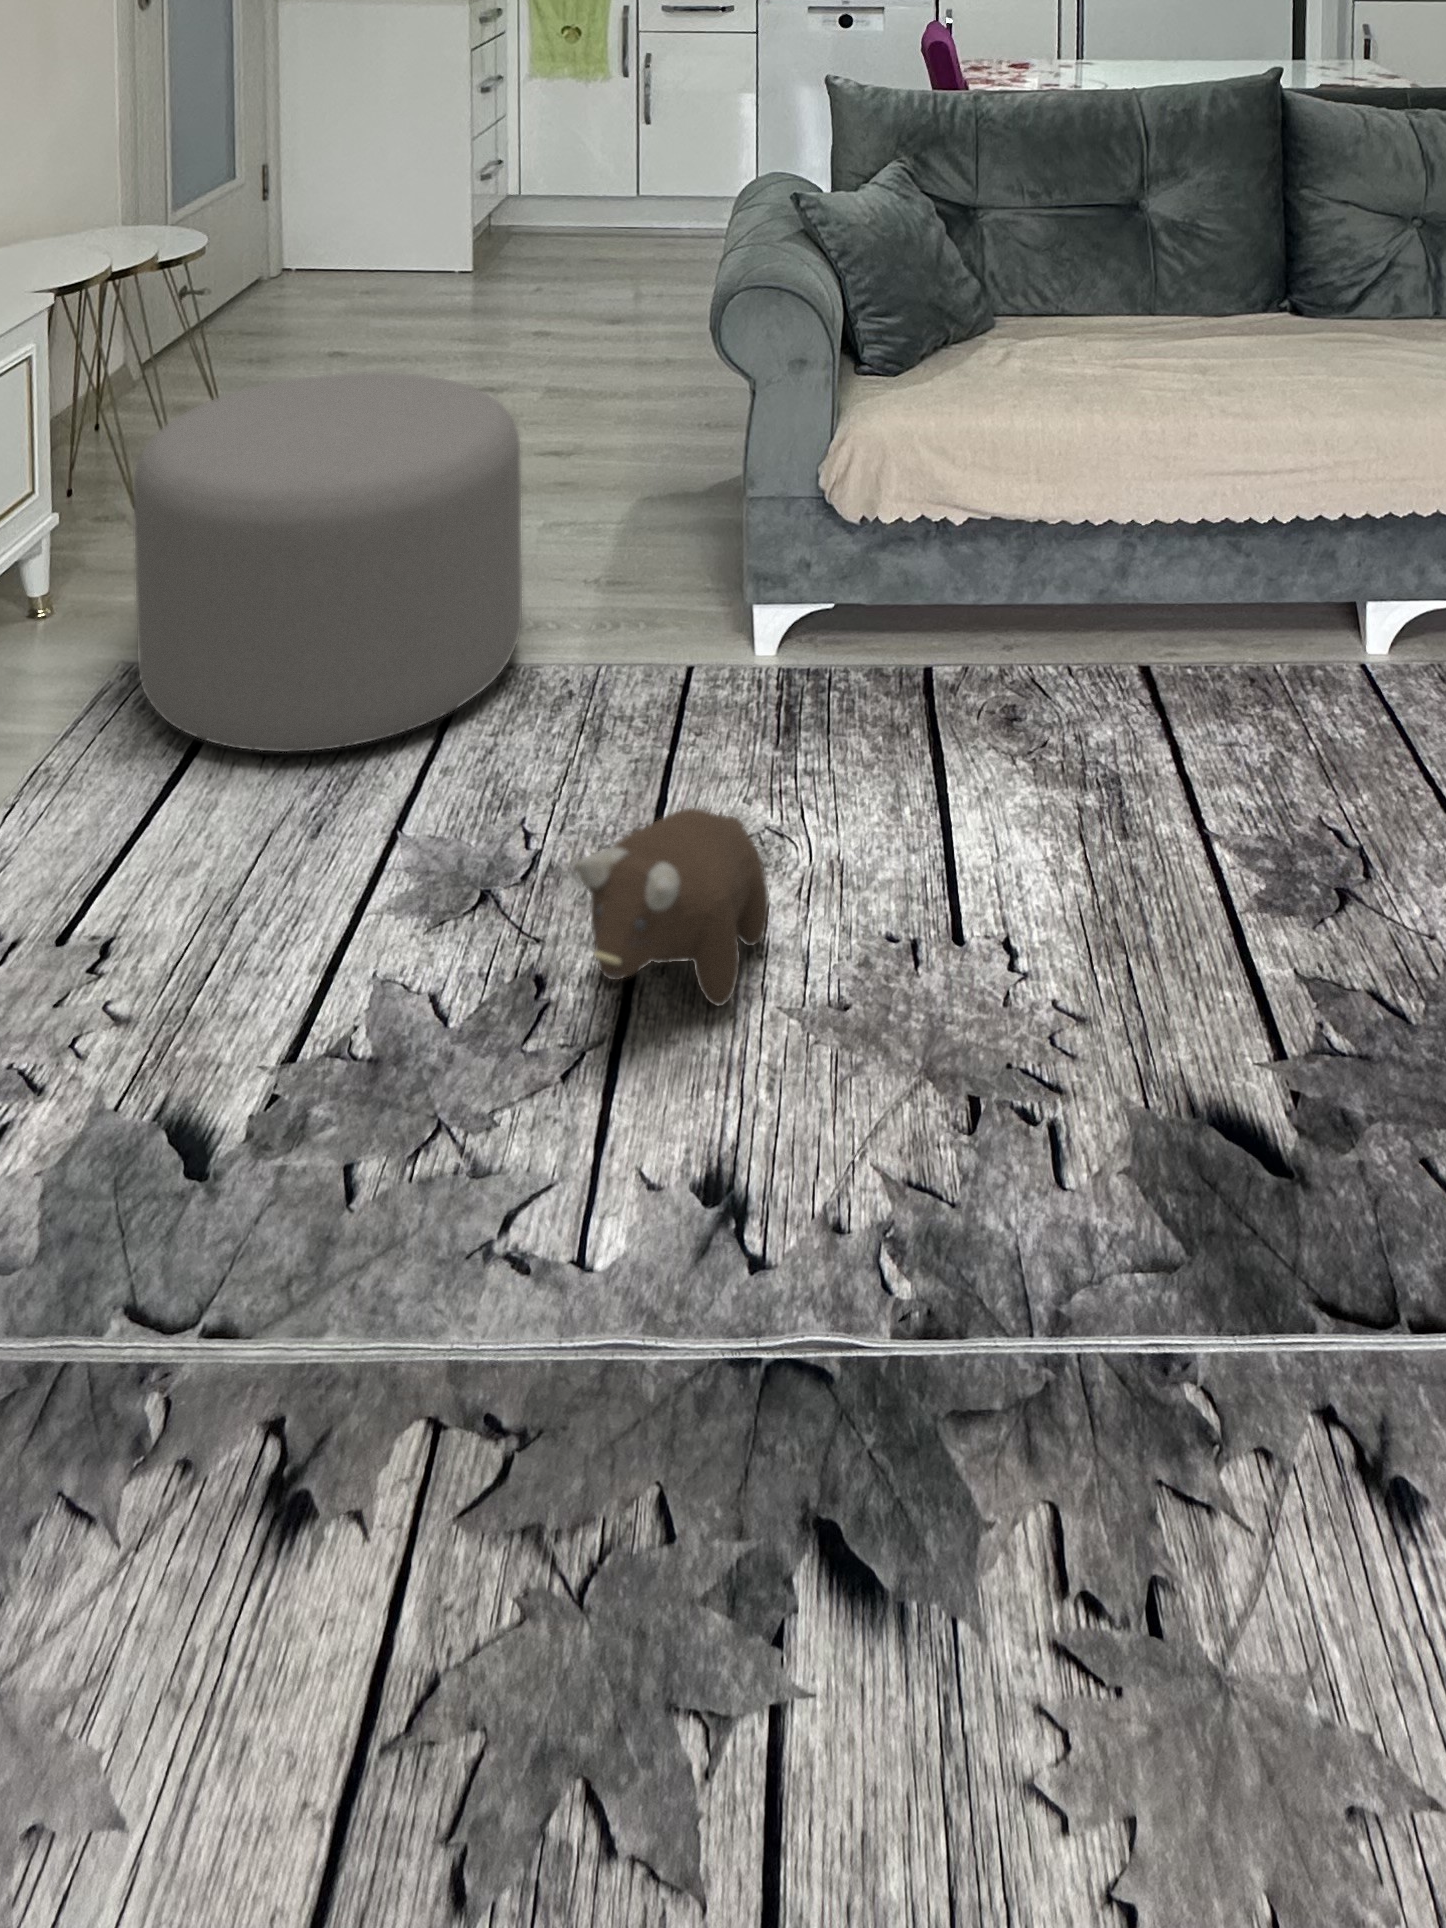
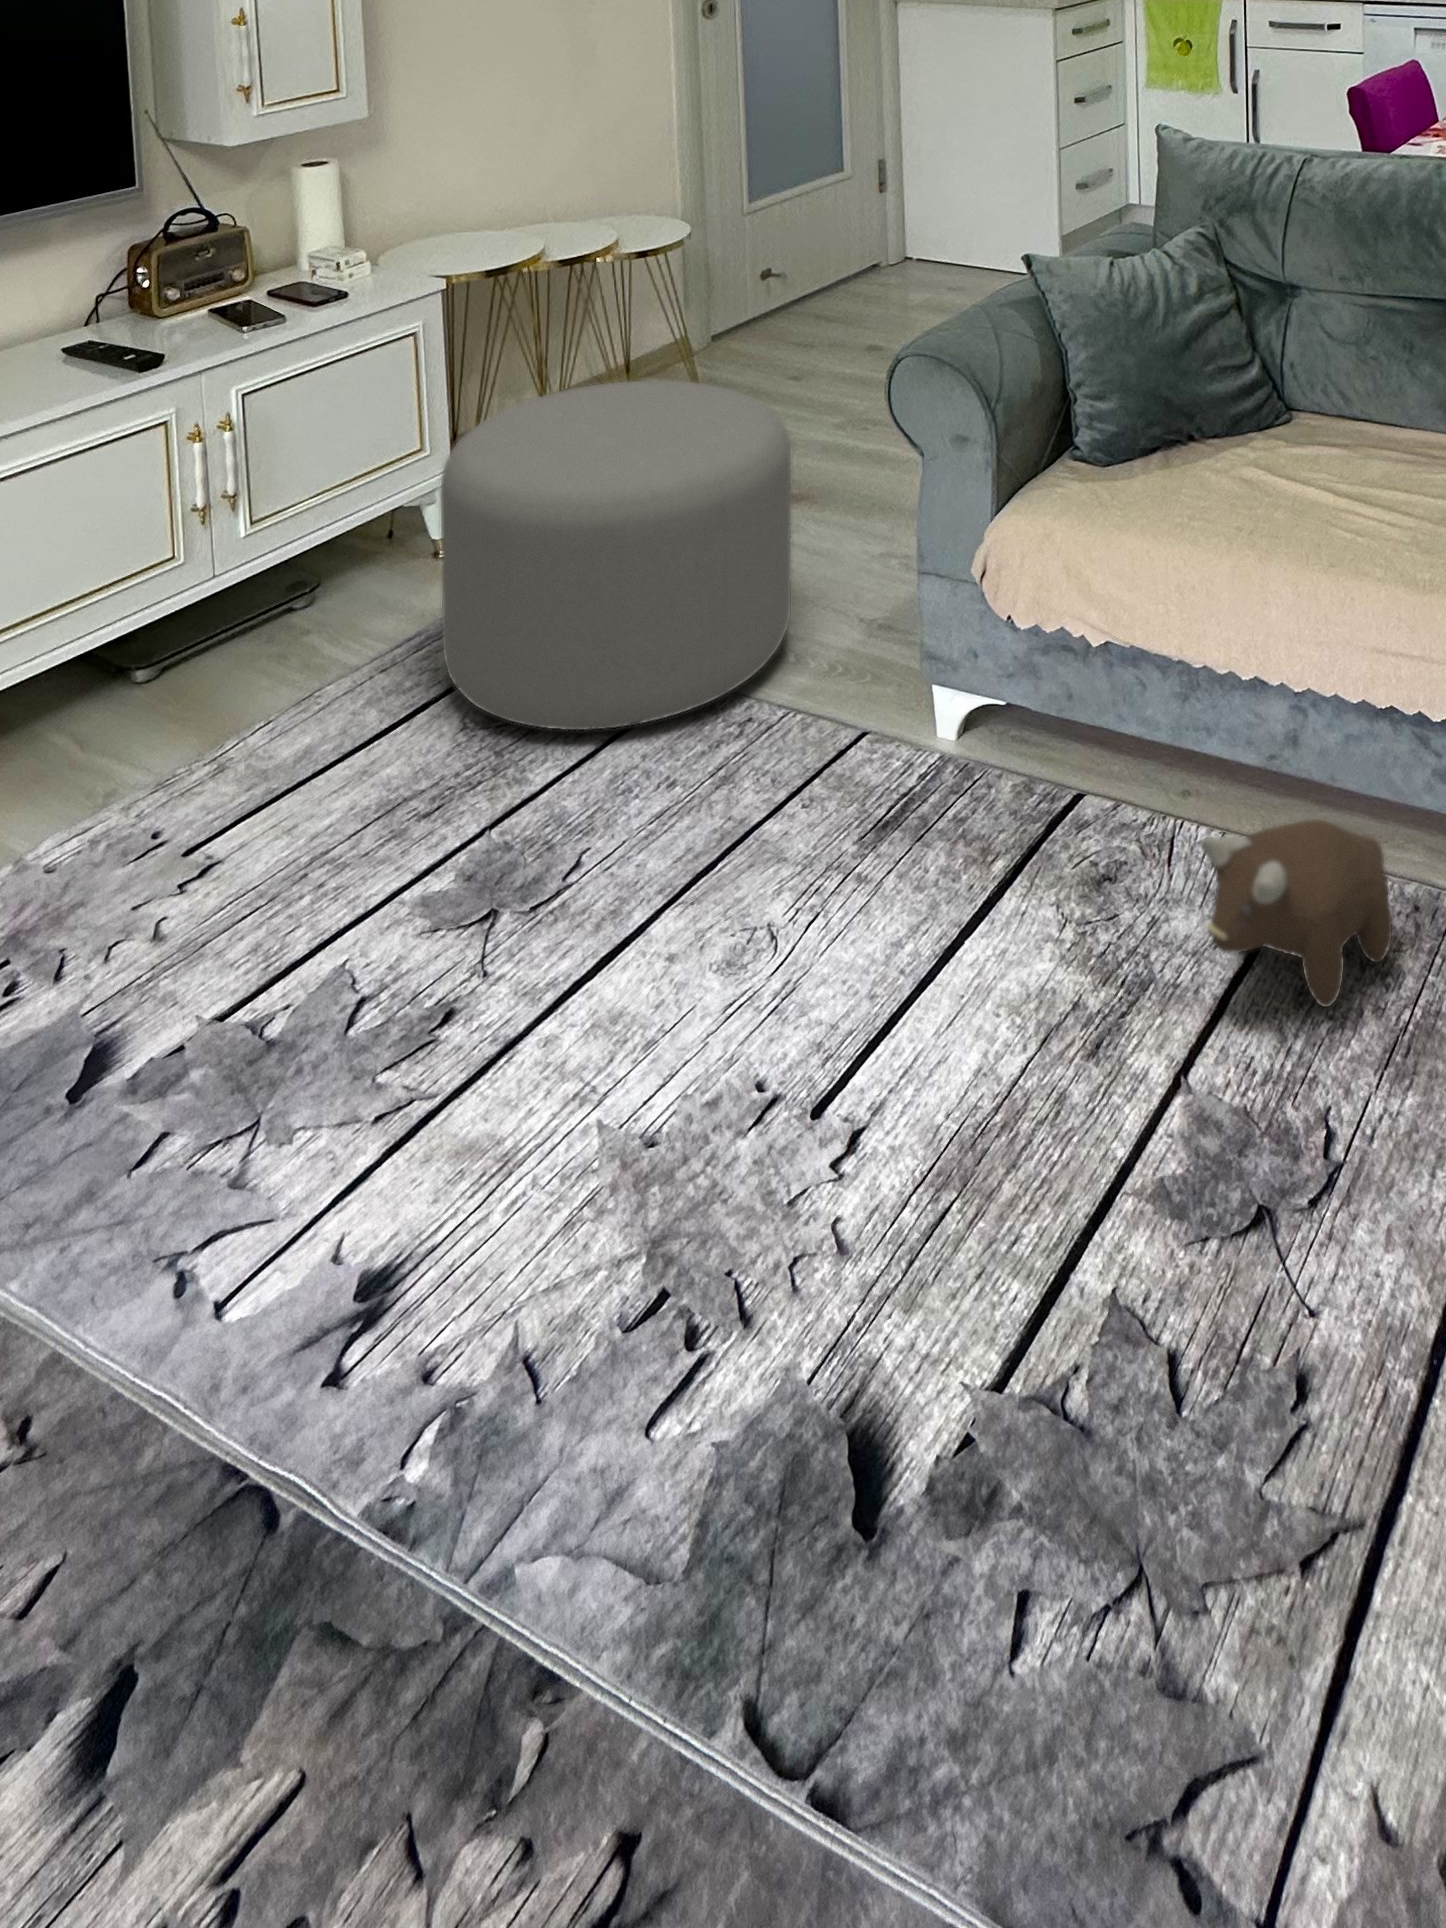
plush toy: present [575,808,769,1006] -> present [1200,819,1392,1007]

